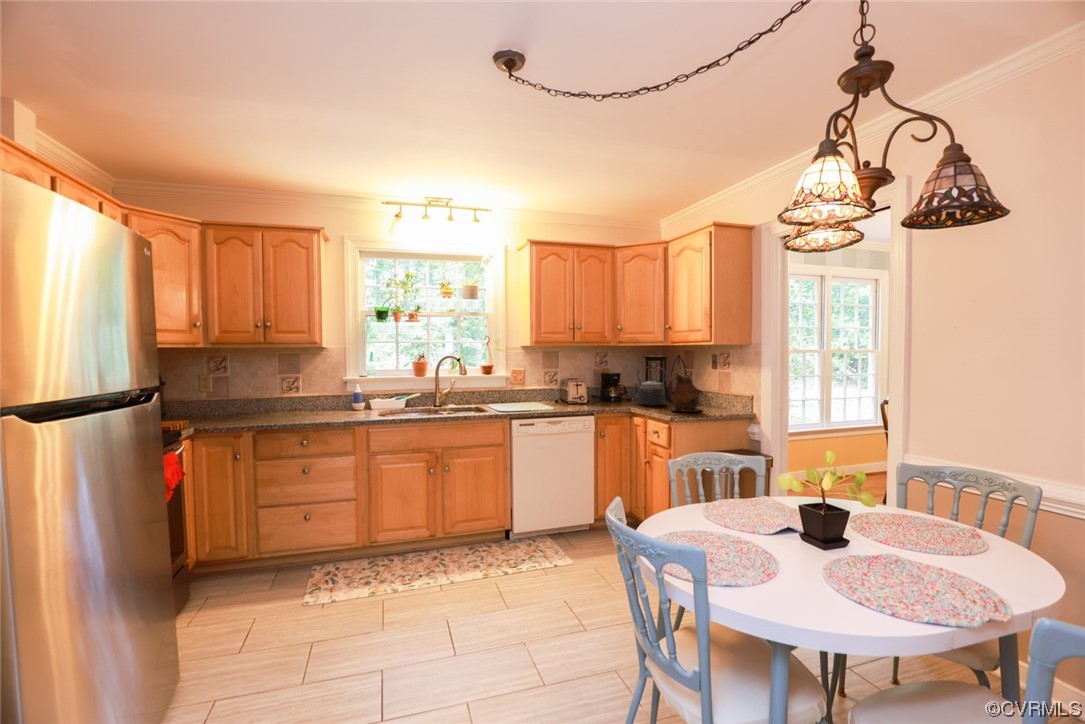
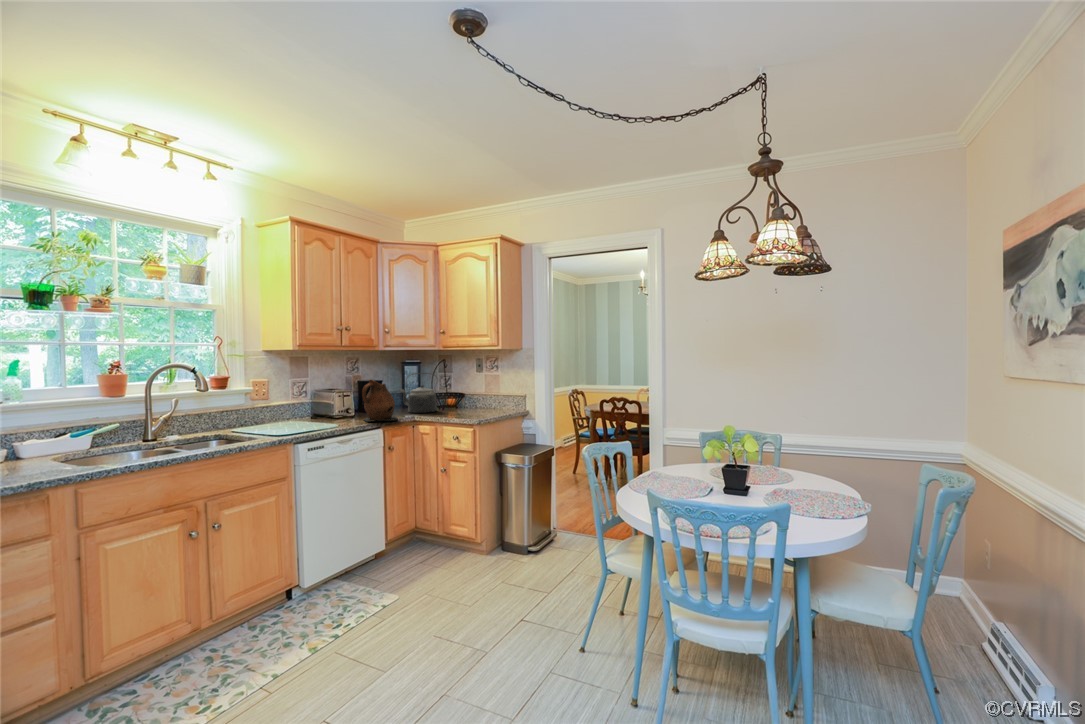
ceramic pitcher: present [668,373,700,412] -> present [362,380,397,421]

